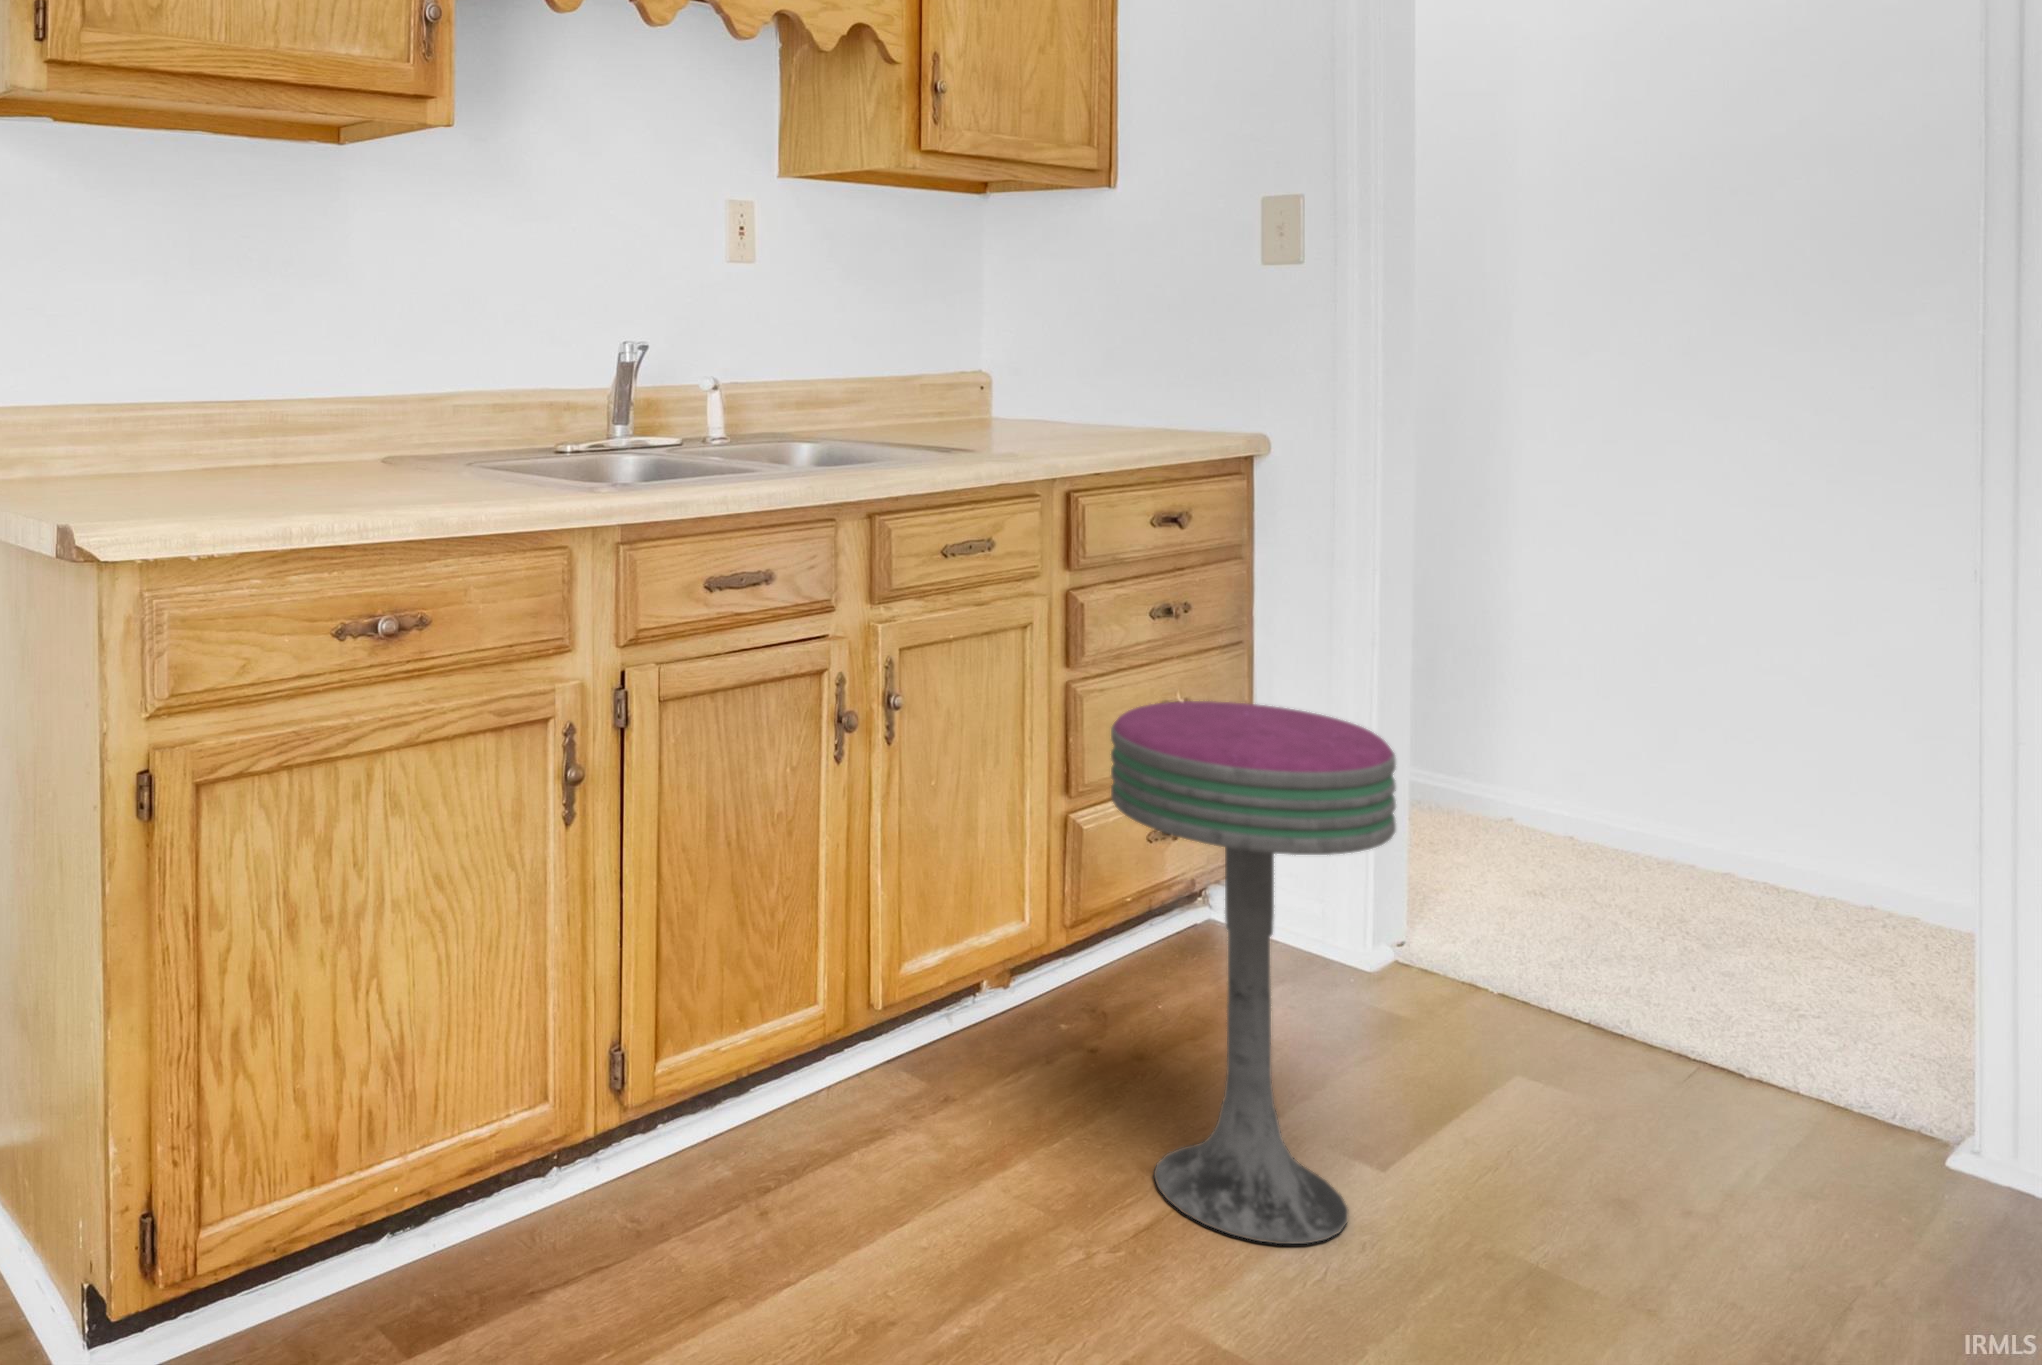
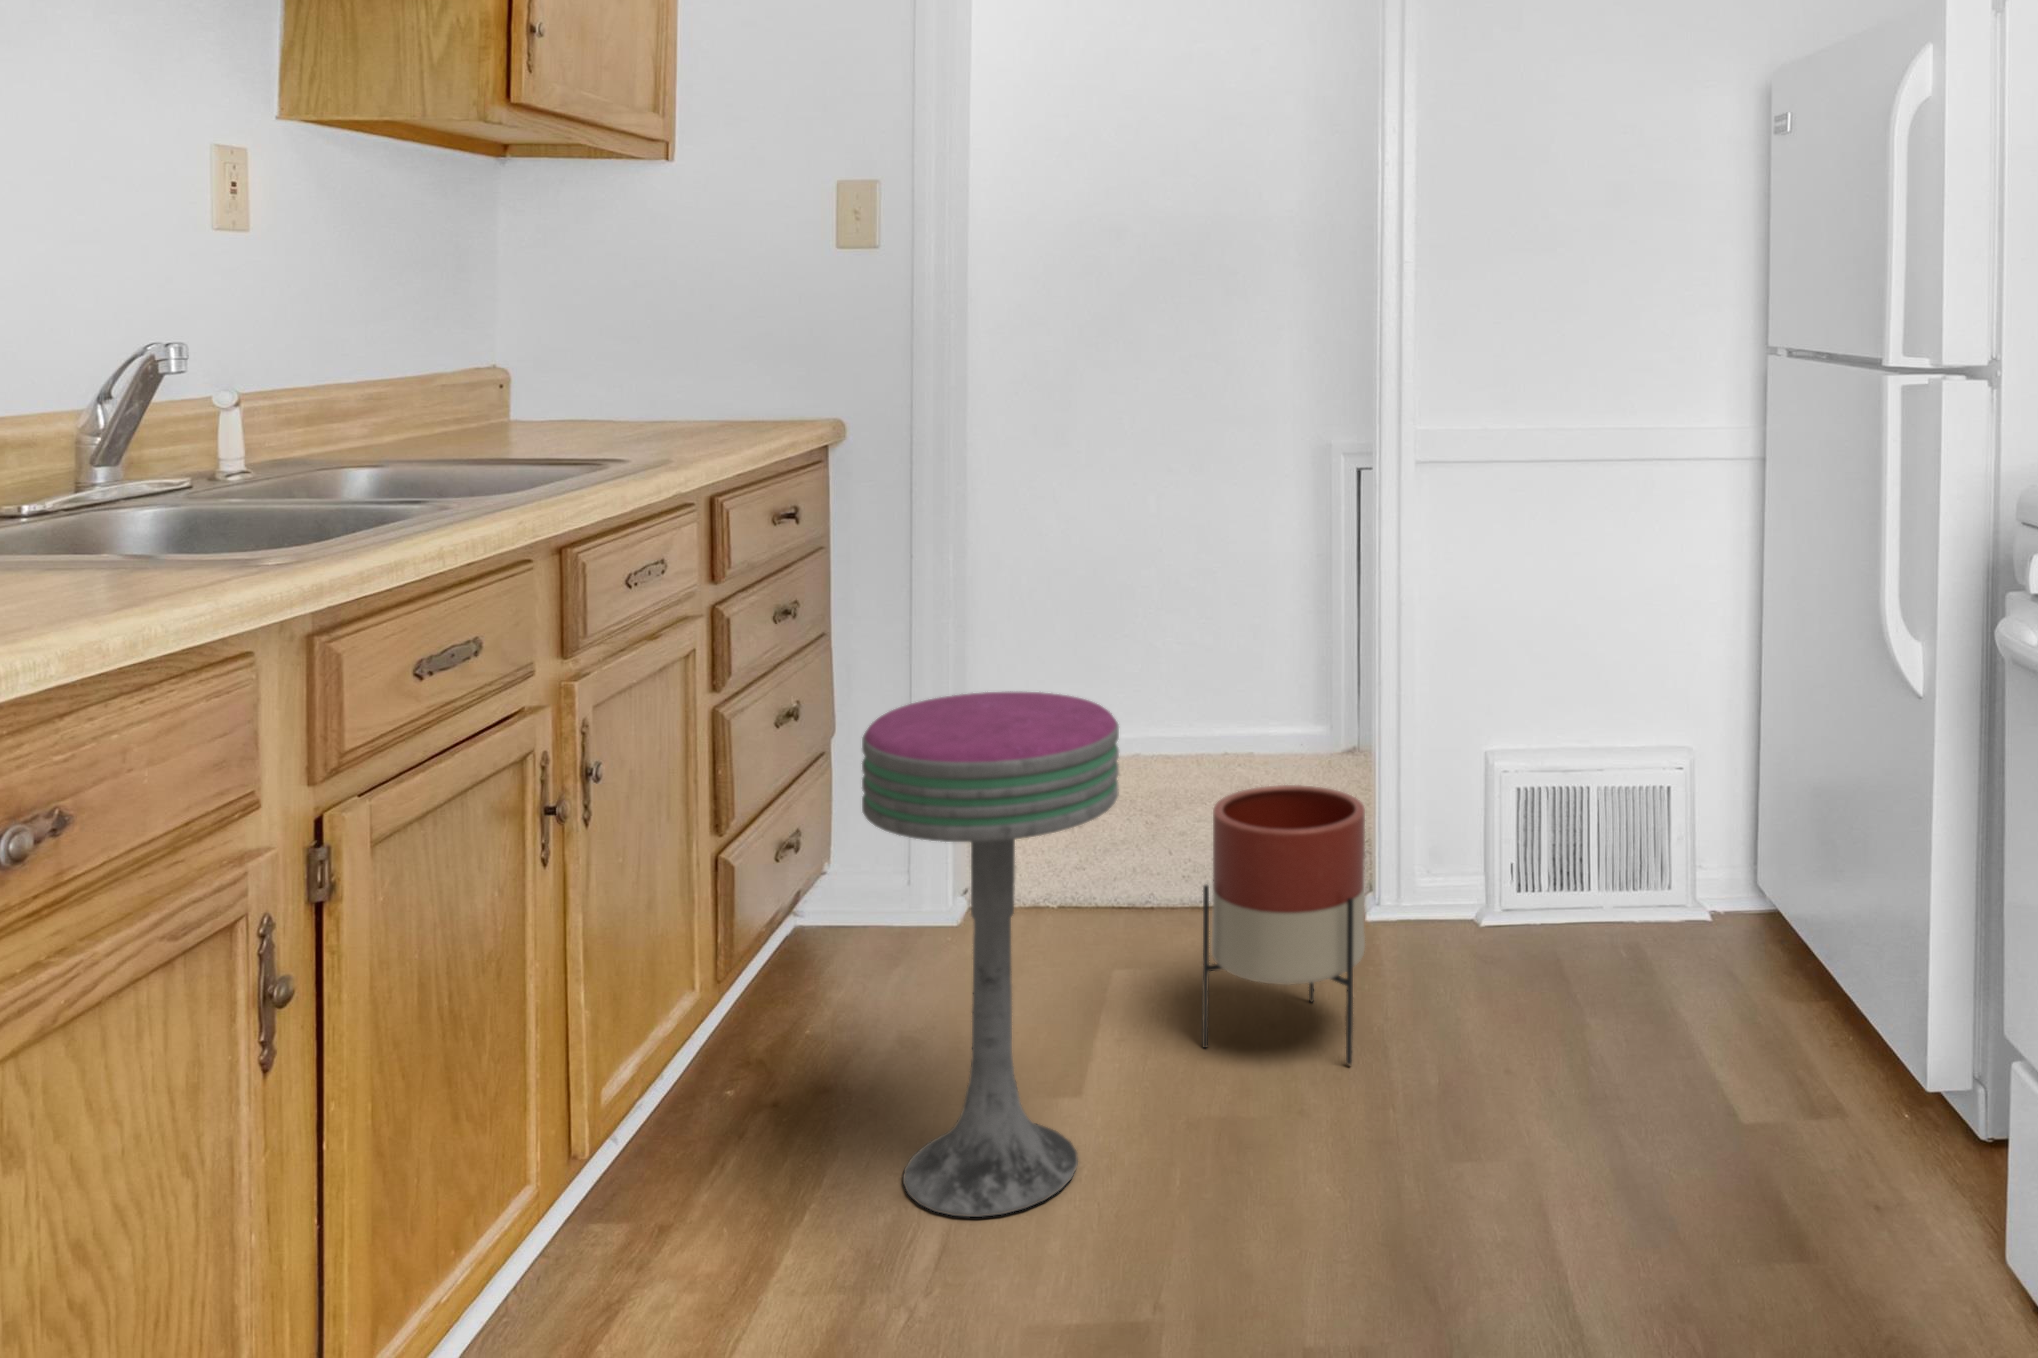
planter: none [1587,905,1850,1301] -> present [1202,785,1365,1065]

